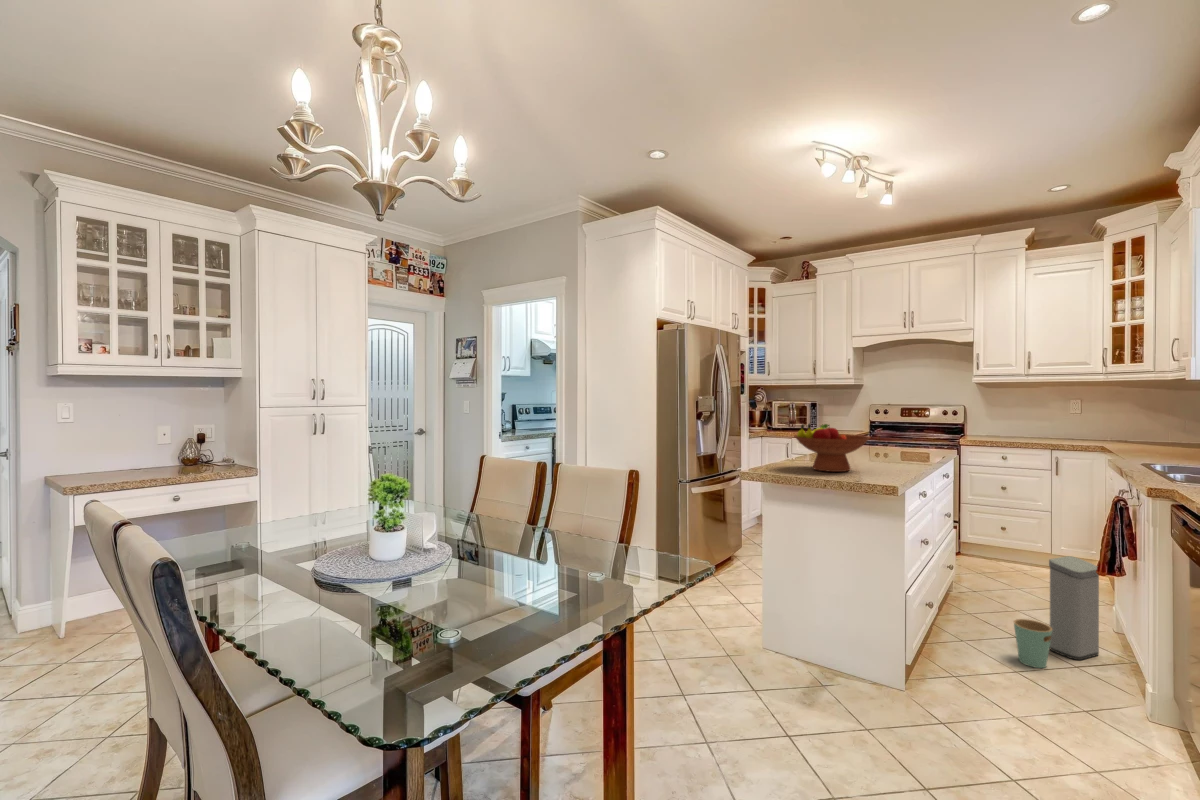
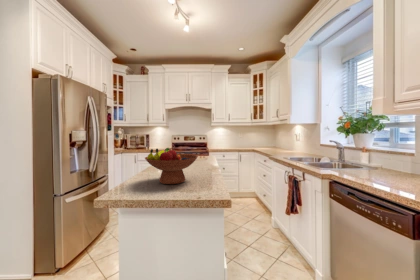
trash can: present [1014,556,1099,668] -> none [255,201,278,263]

